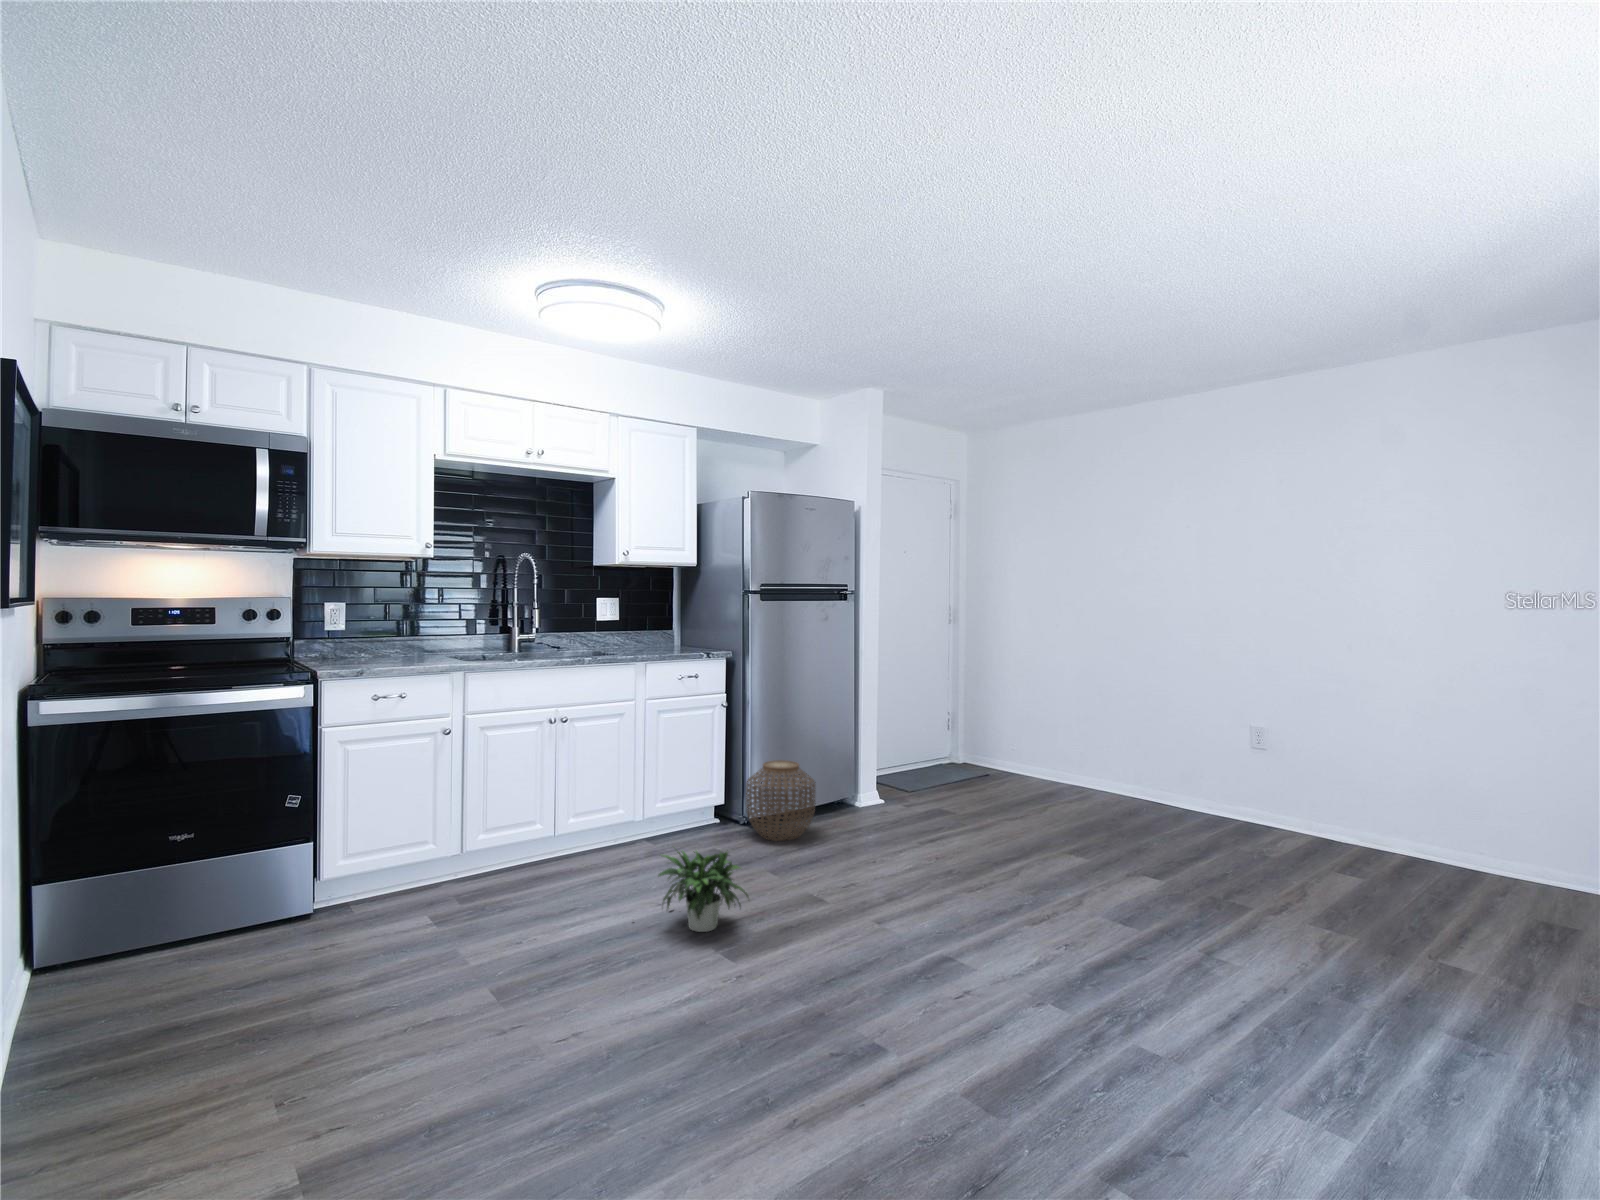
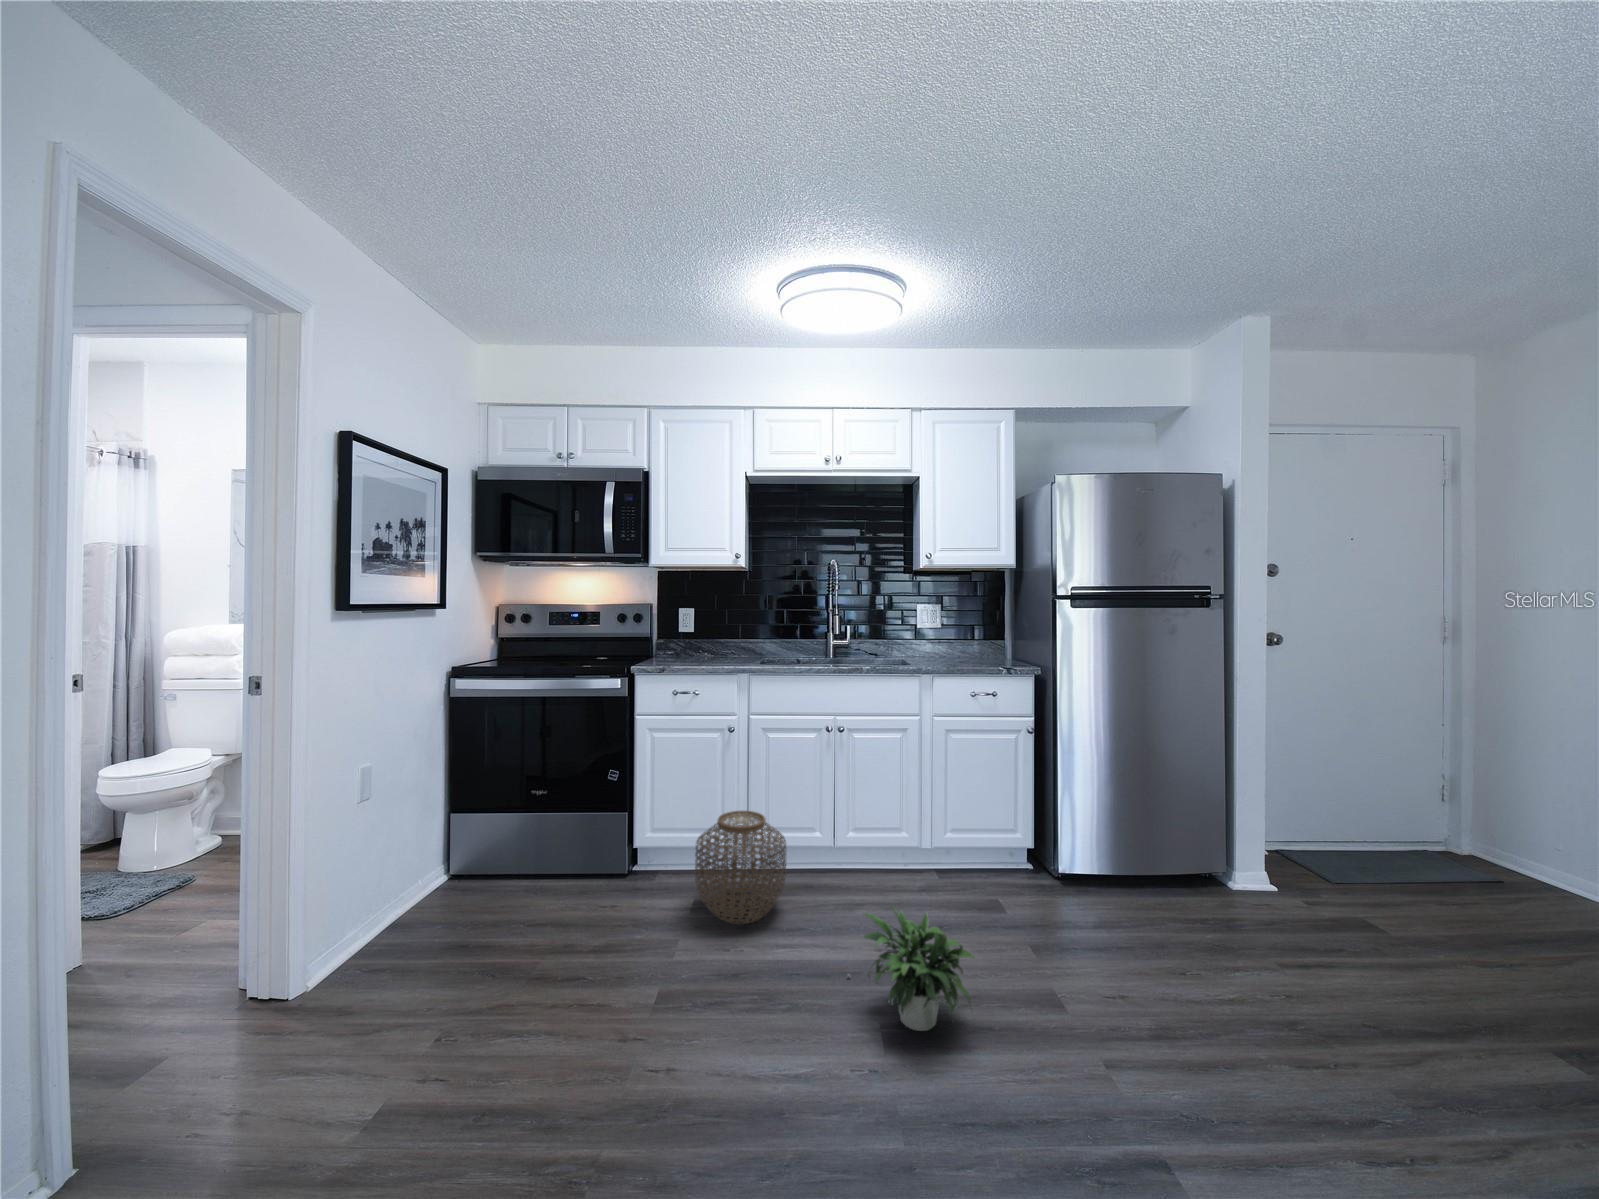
woven basket: present [746,760,816,841] -> present [695,811,786,924]

